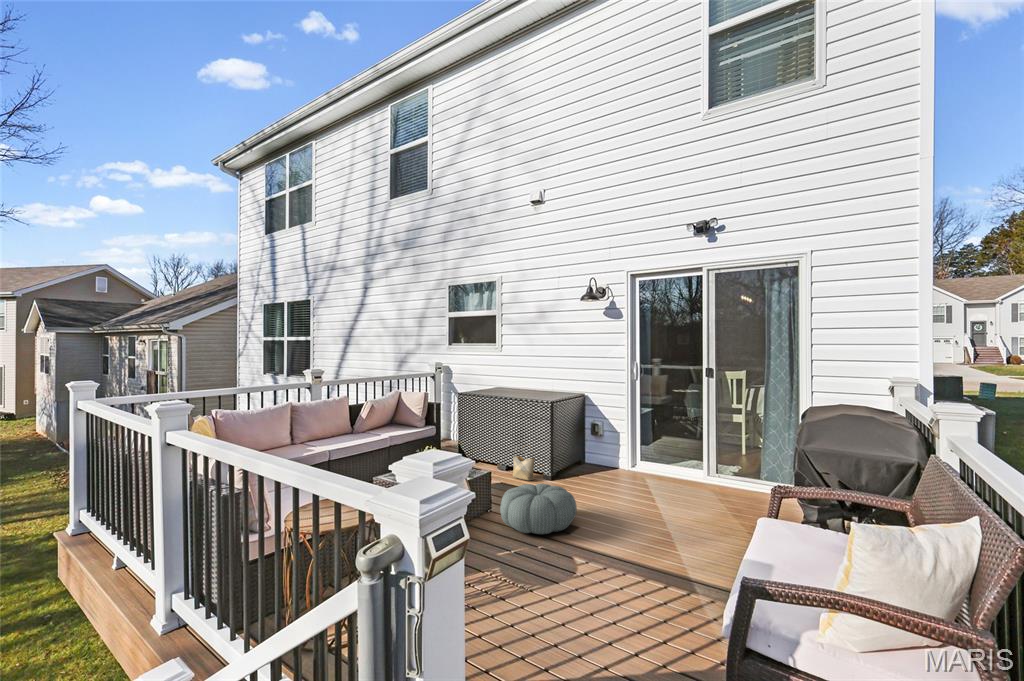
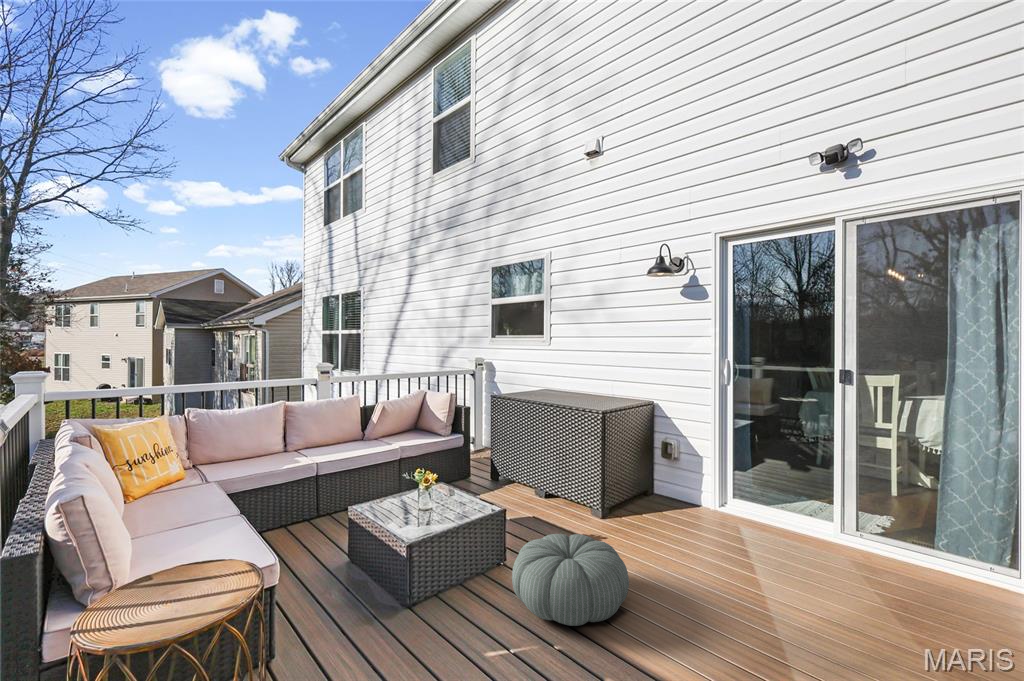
woven basket: present [513,448,535,480] -> none [552,466,582,515]

